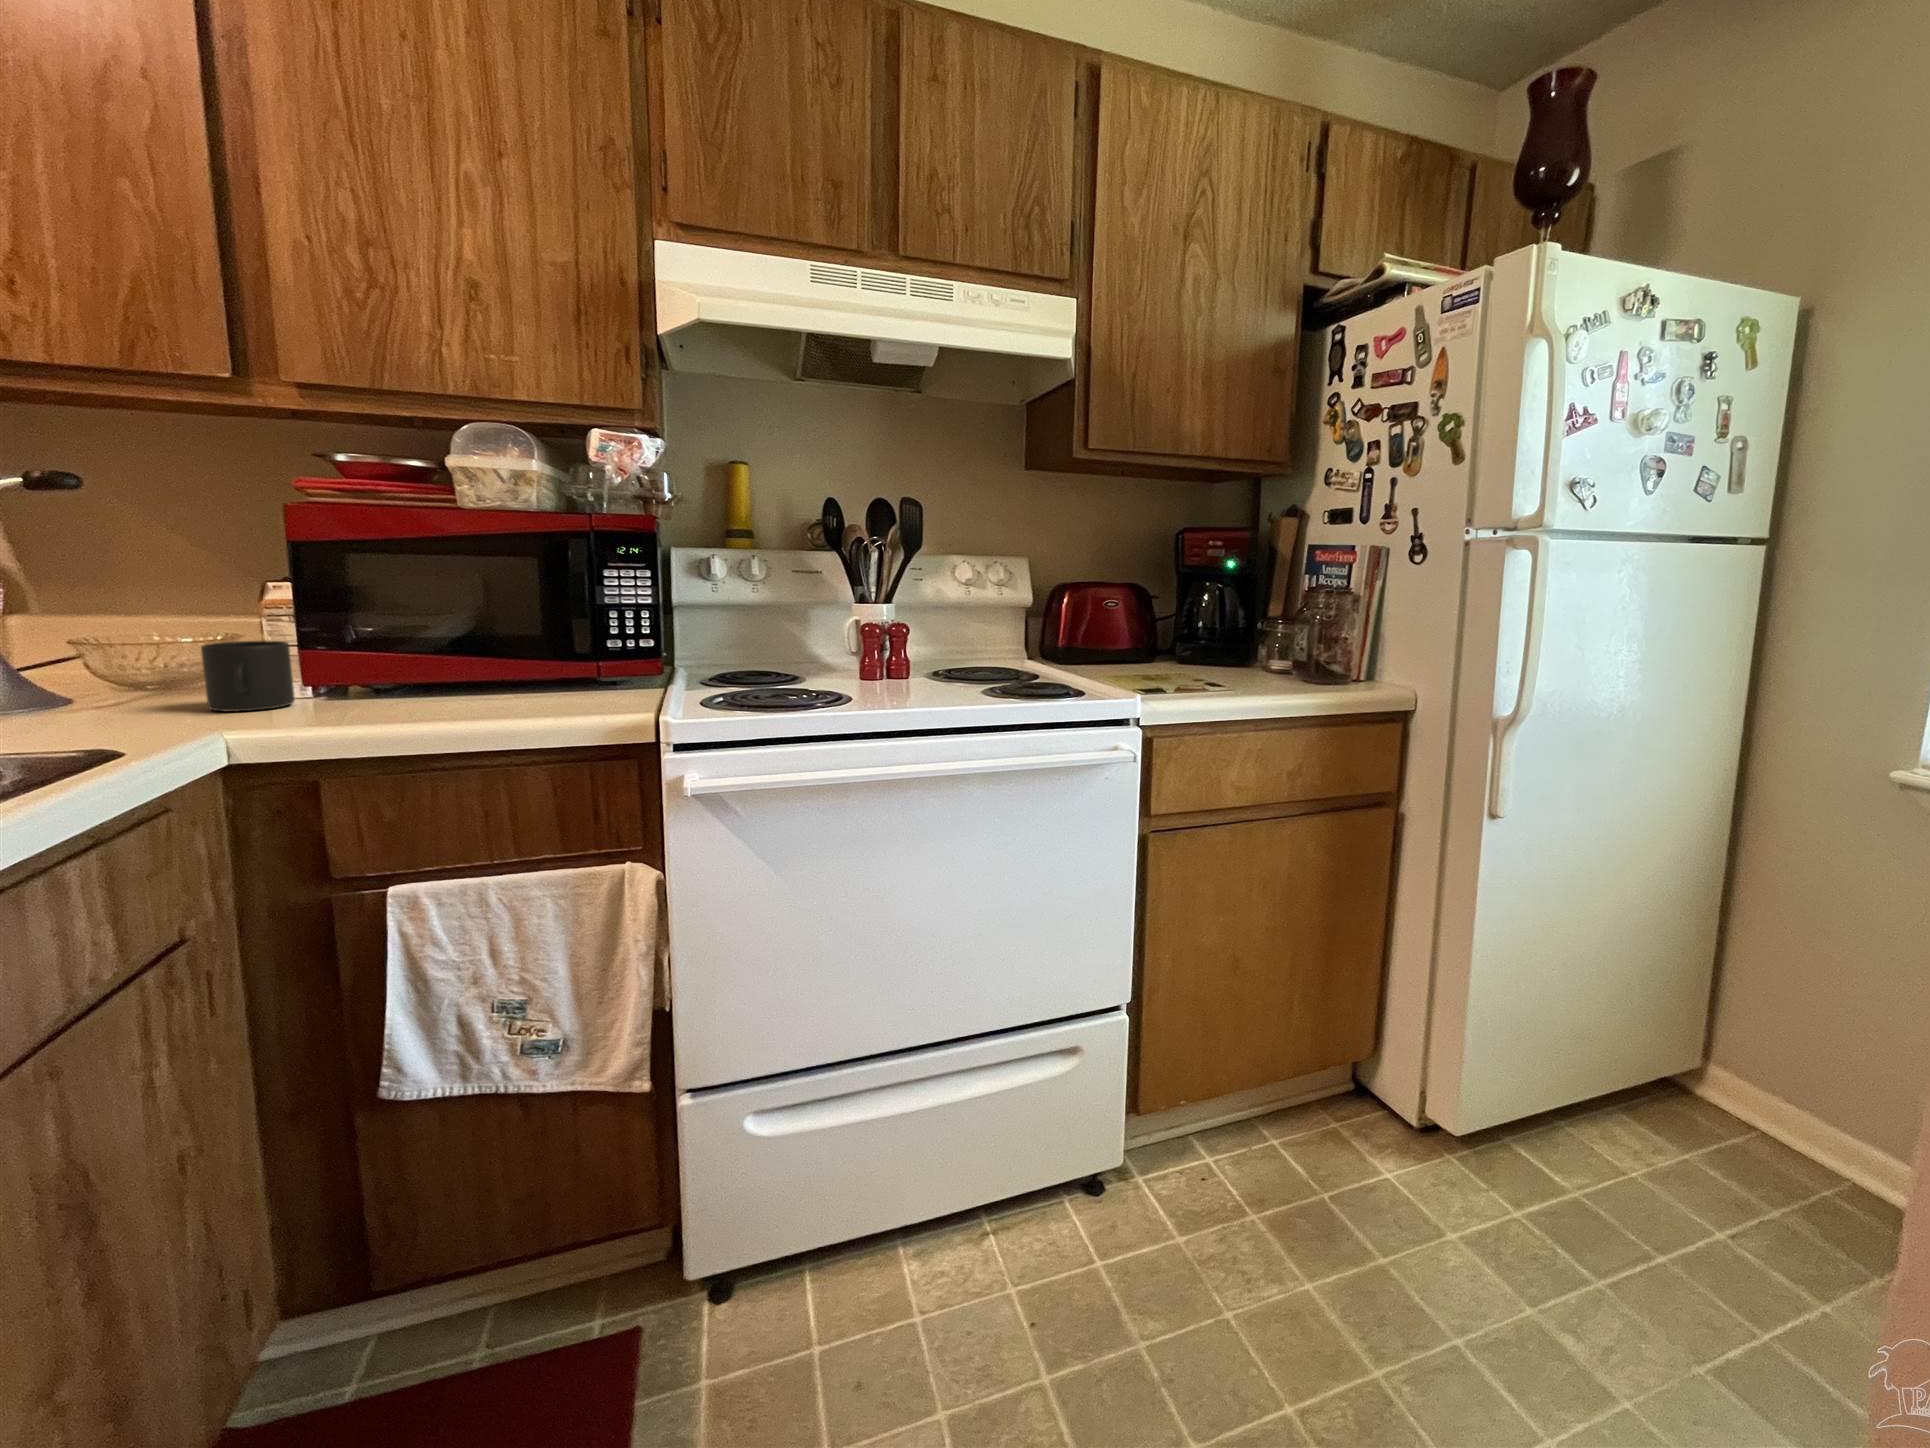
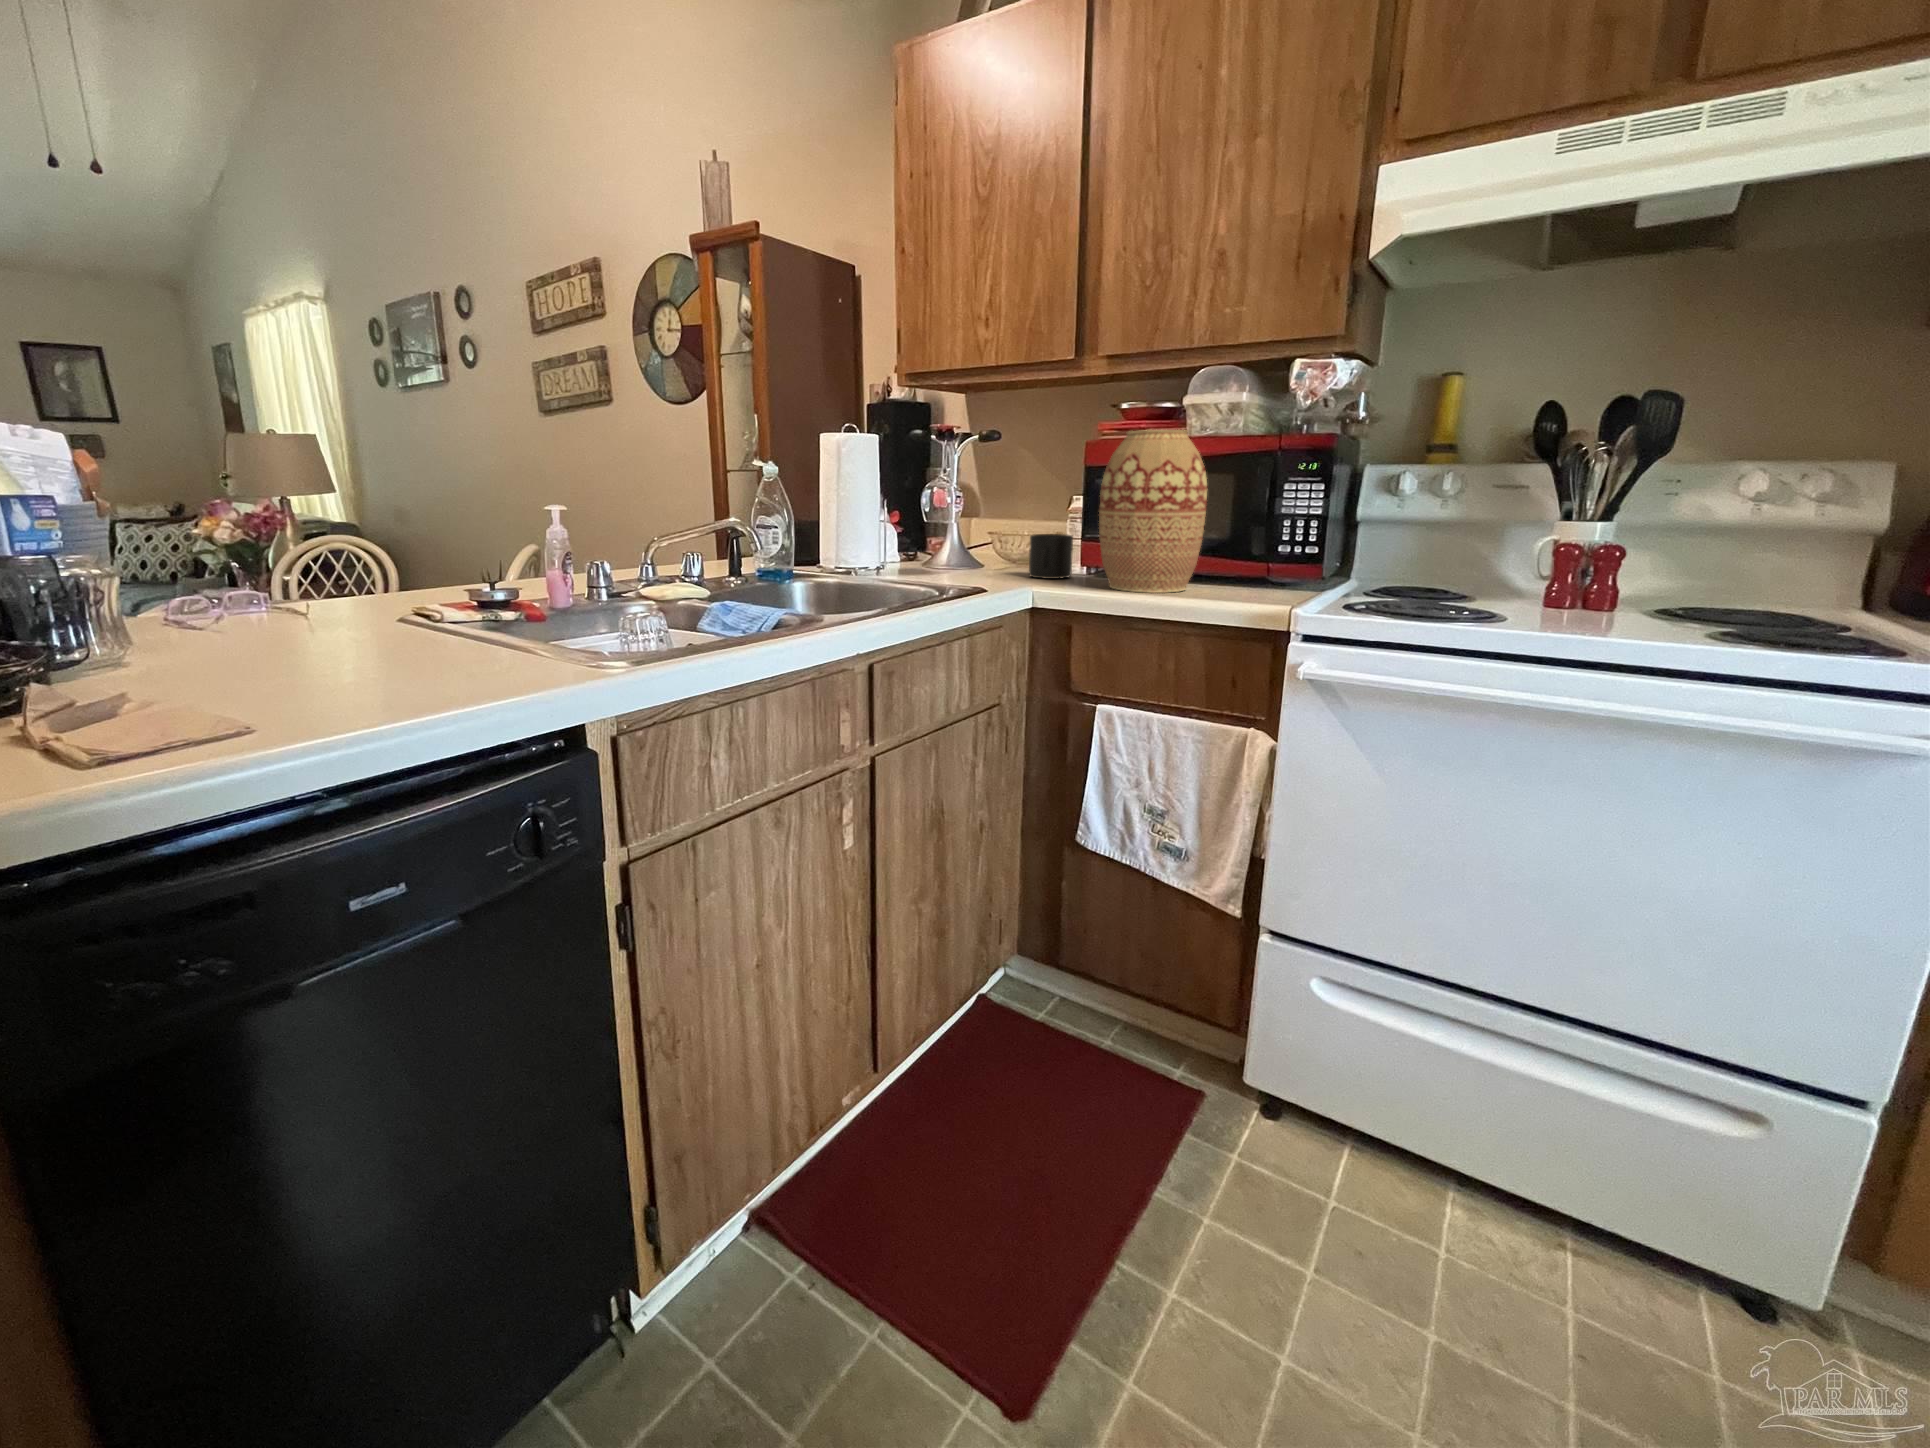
vase: none [339,496,512,717] -> present [1099,430,1207,593]

